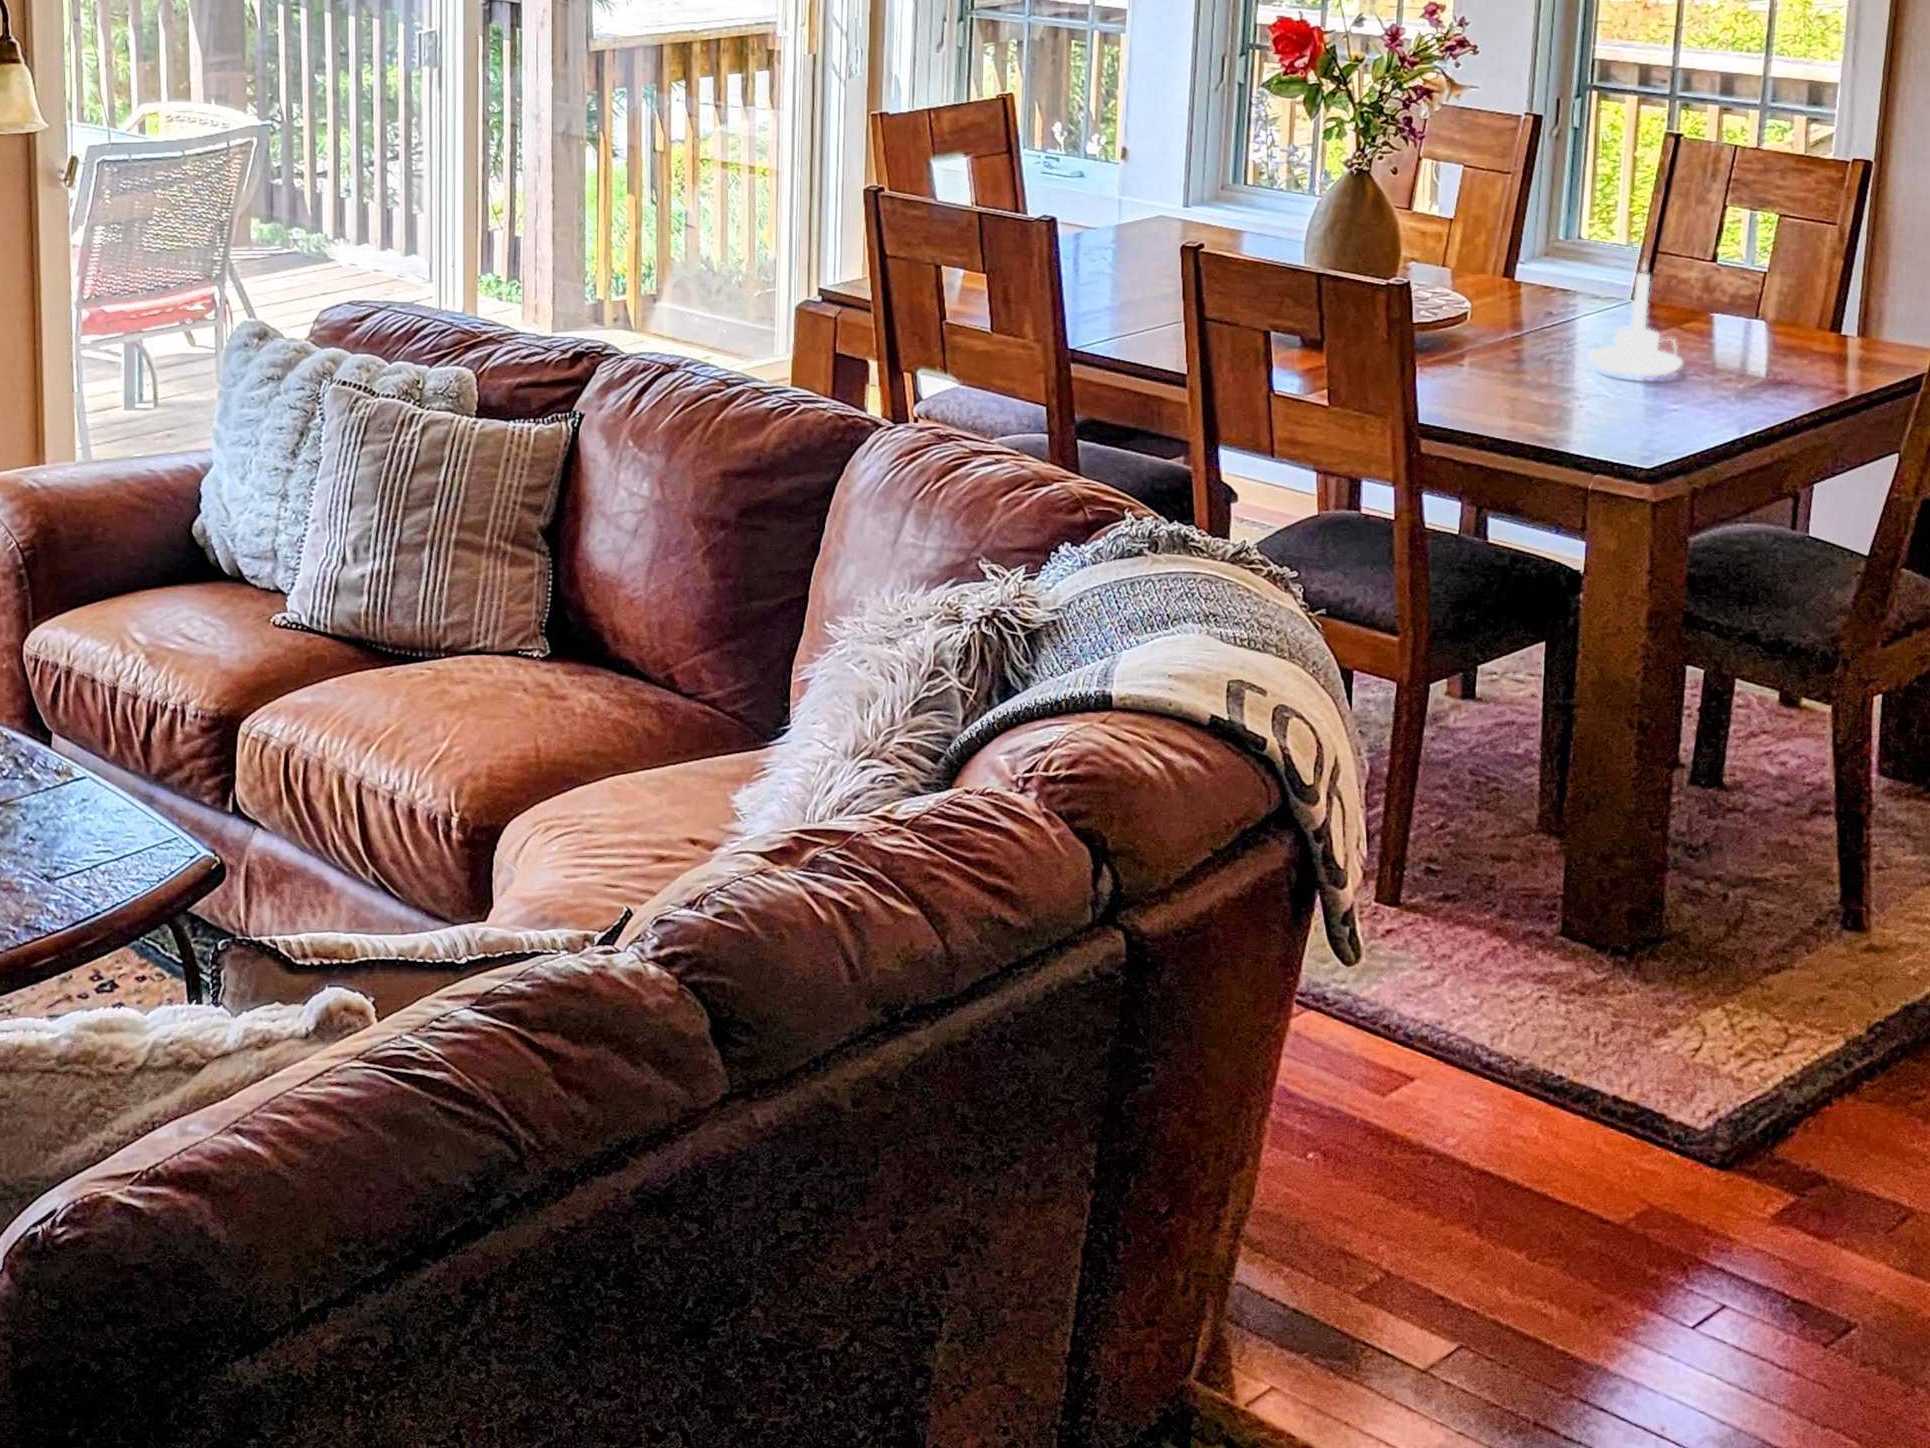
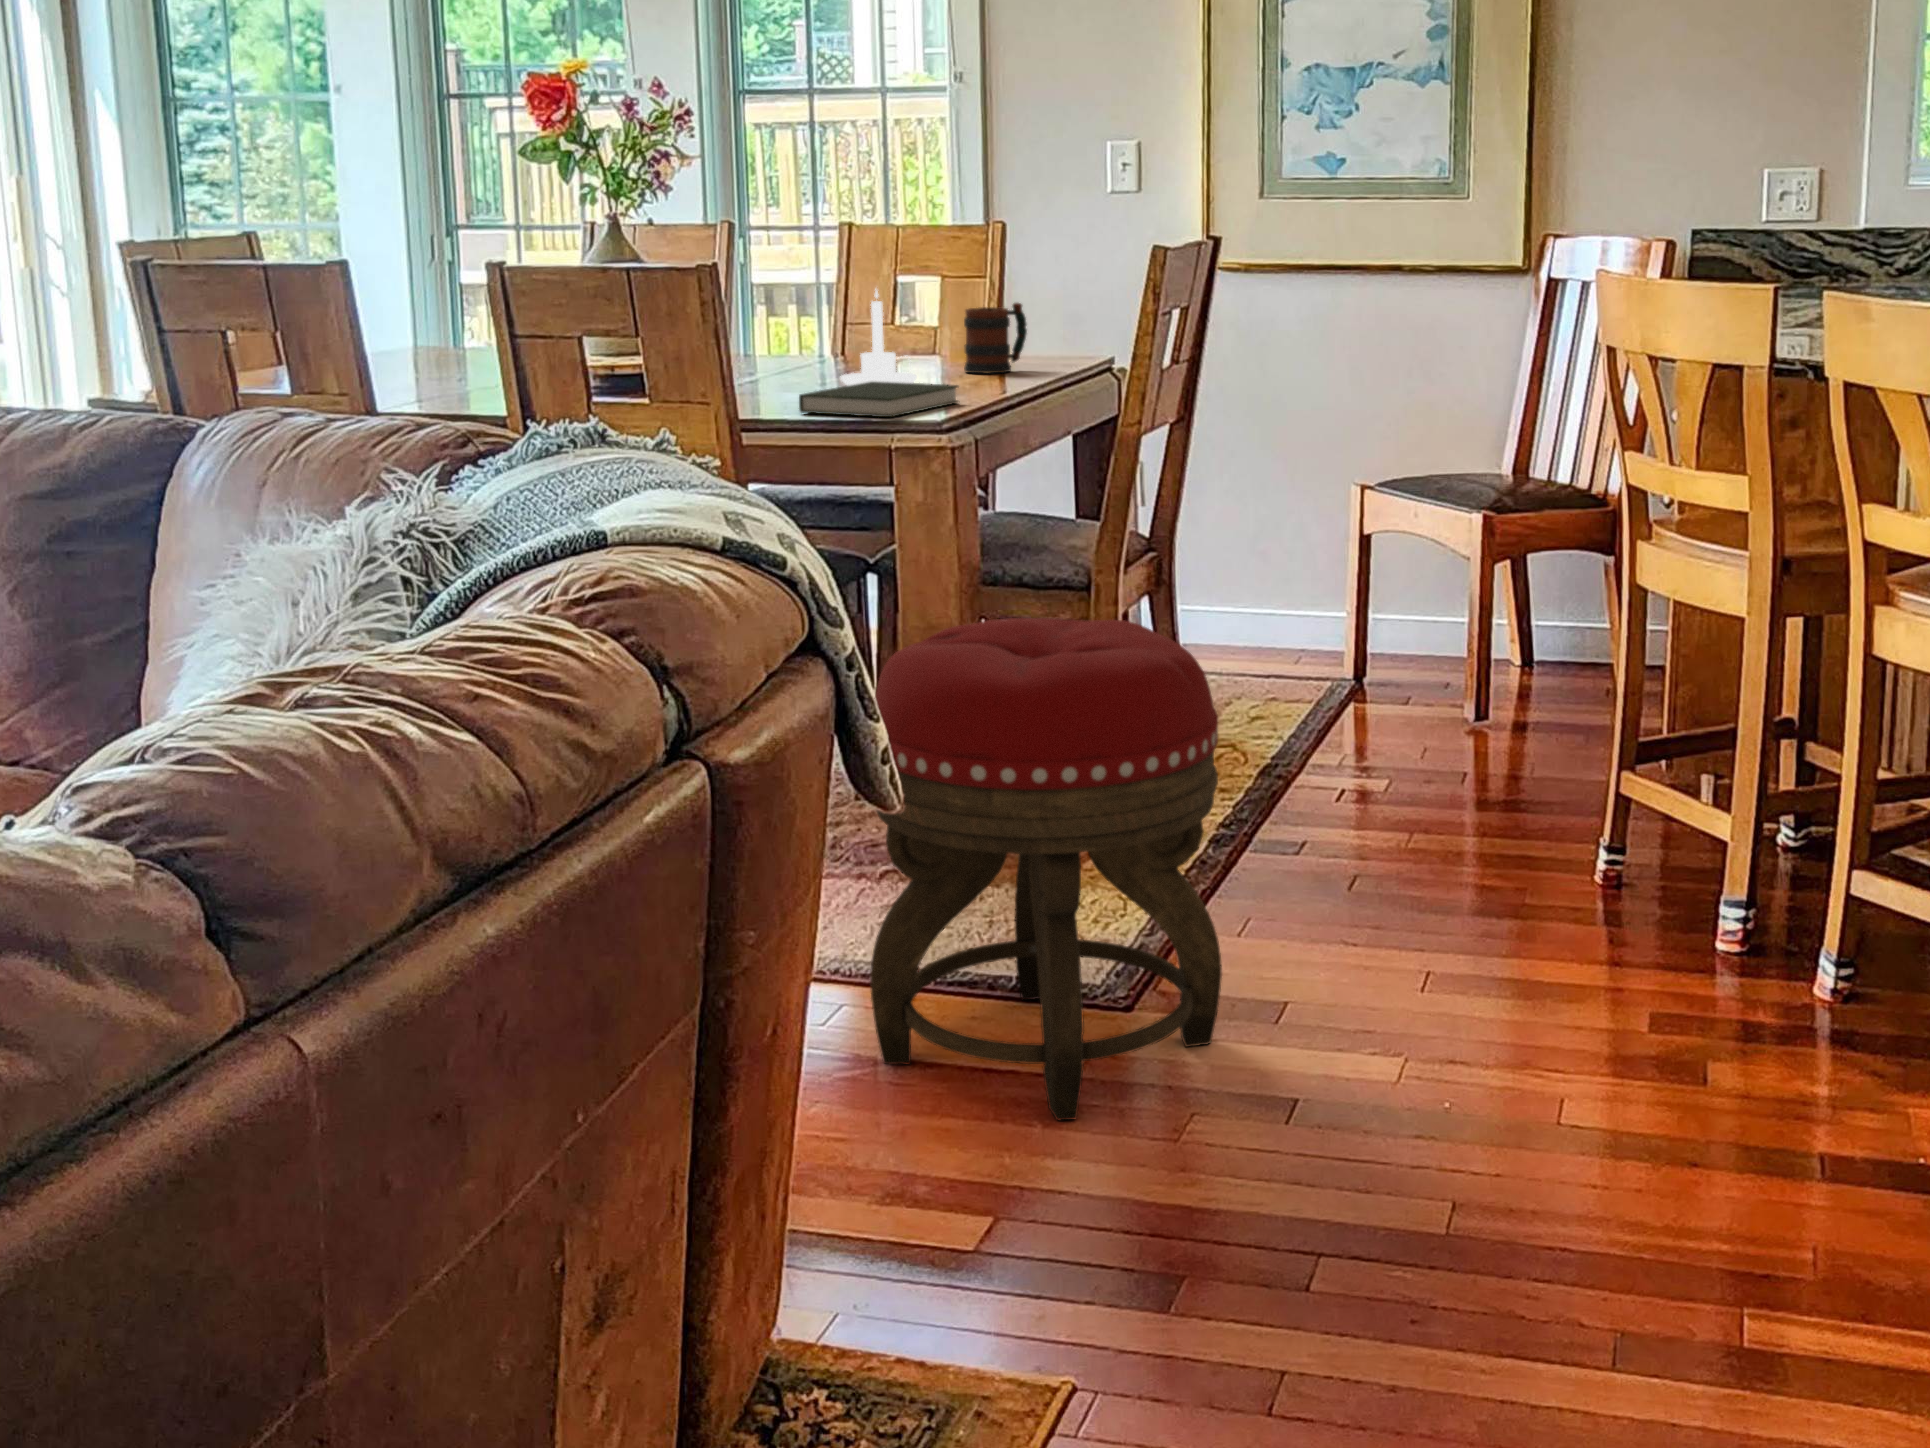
mug: none [1763,274,1854,358] -> present [964,303,1027,373]
book: none [1506,378,1707,443] -> present [799,381,958,417]
footstool: none [1417,737,1842,1285] -> present [870,618,1222,1121]

